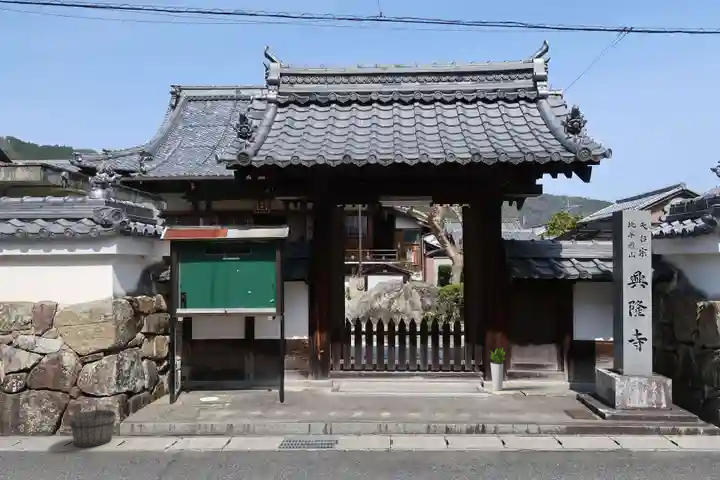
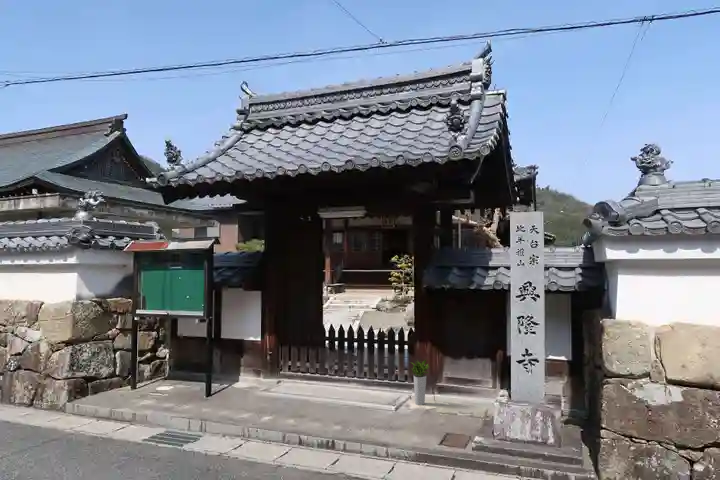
wooden bucket: present [70,408,116,447] -> none [18,385,60,419]

